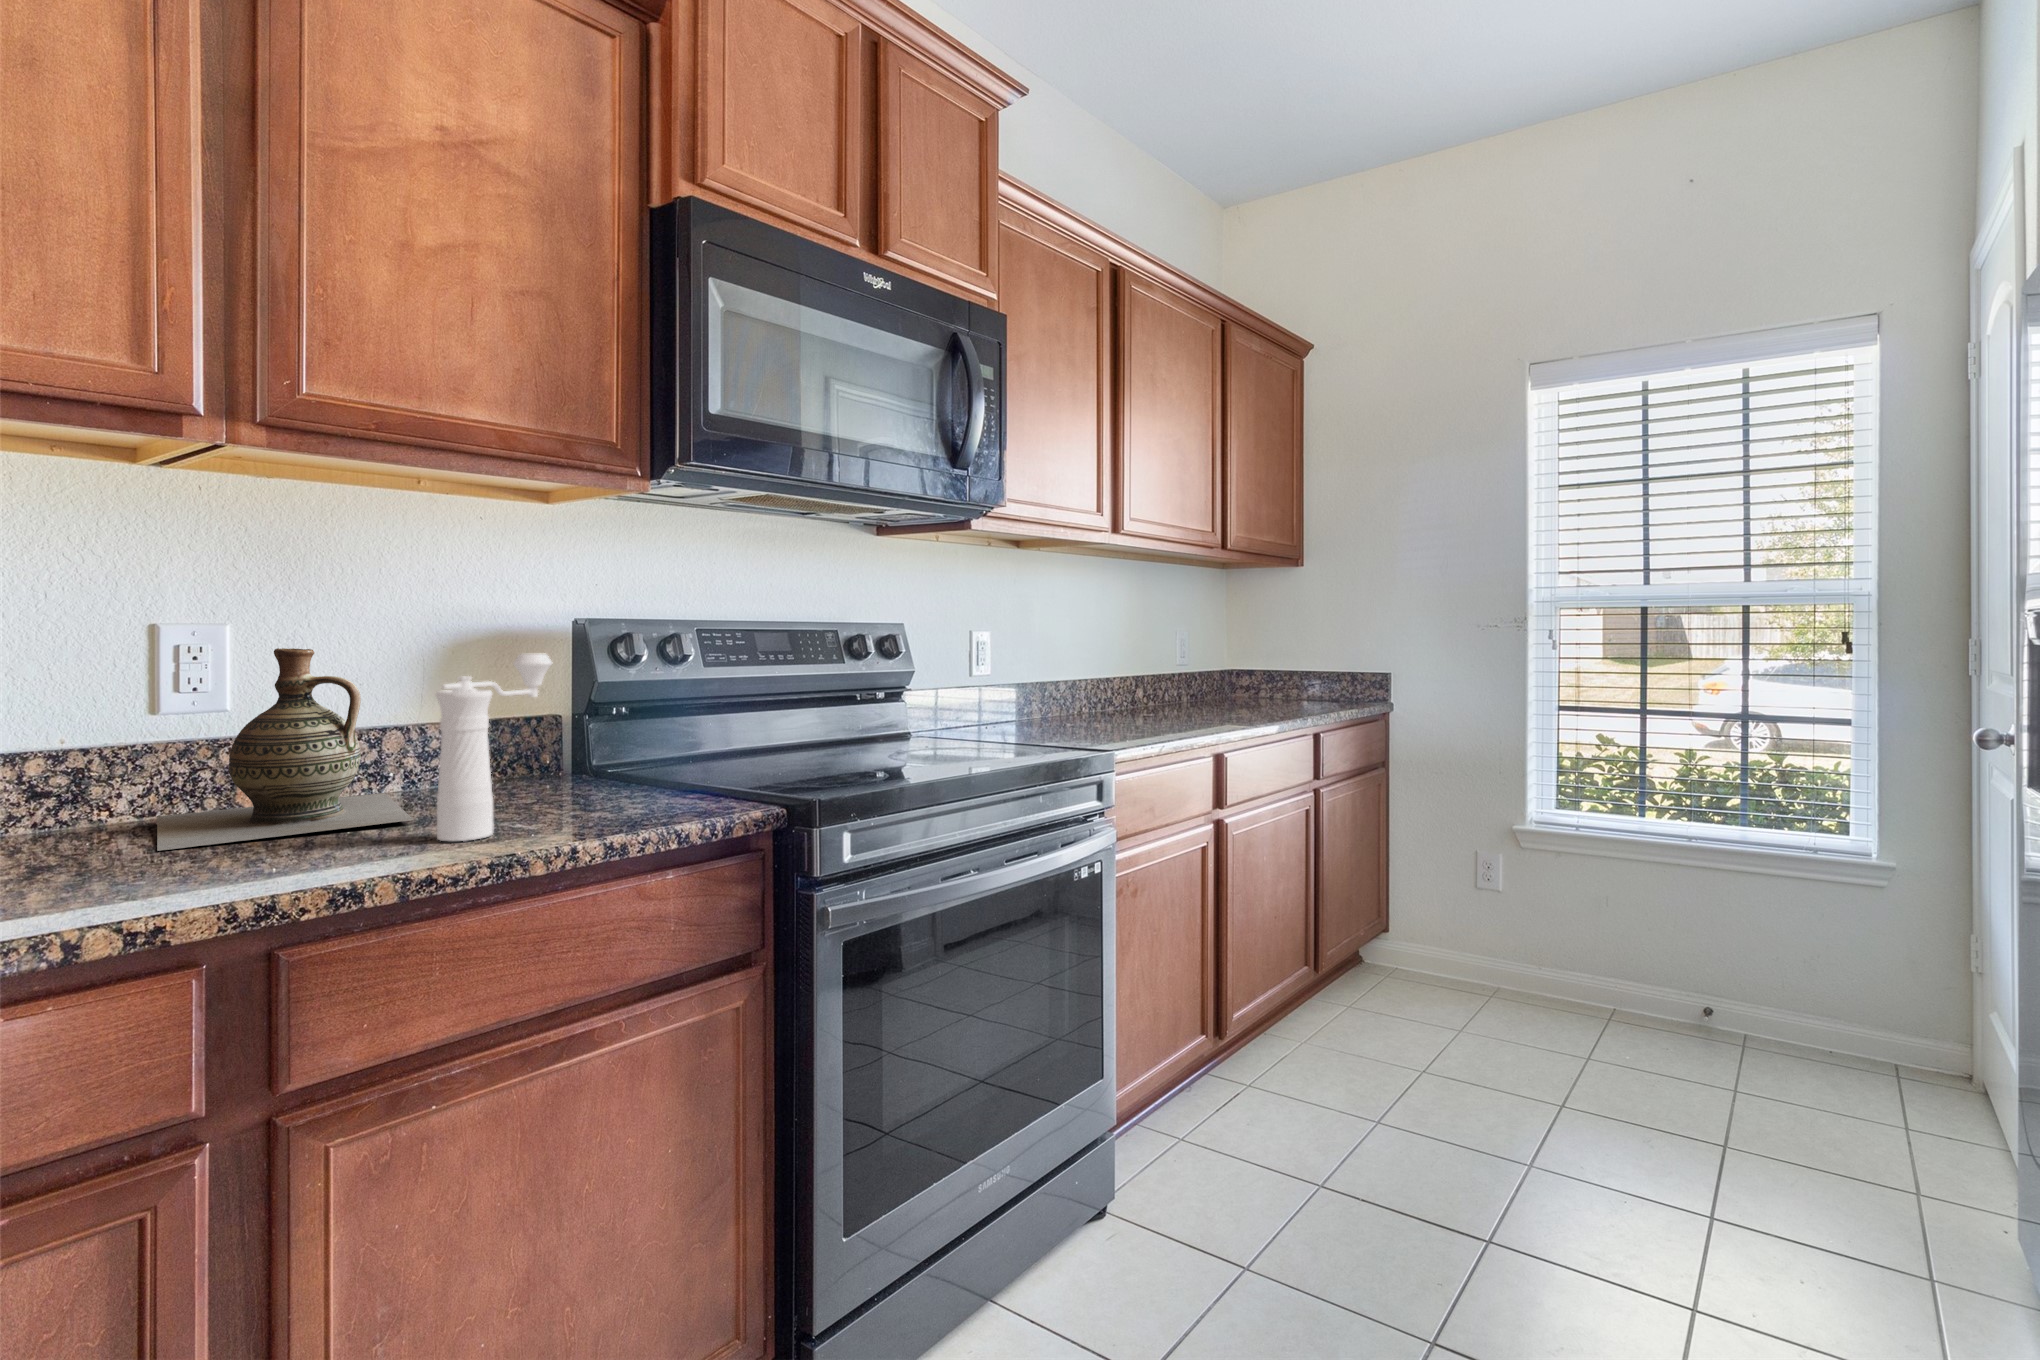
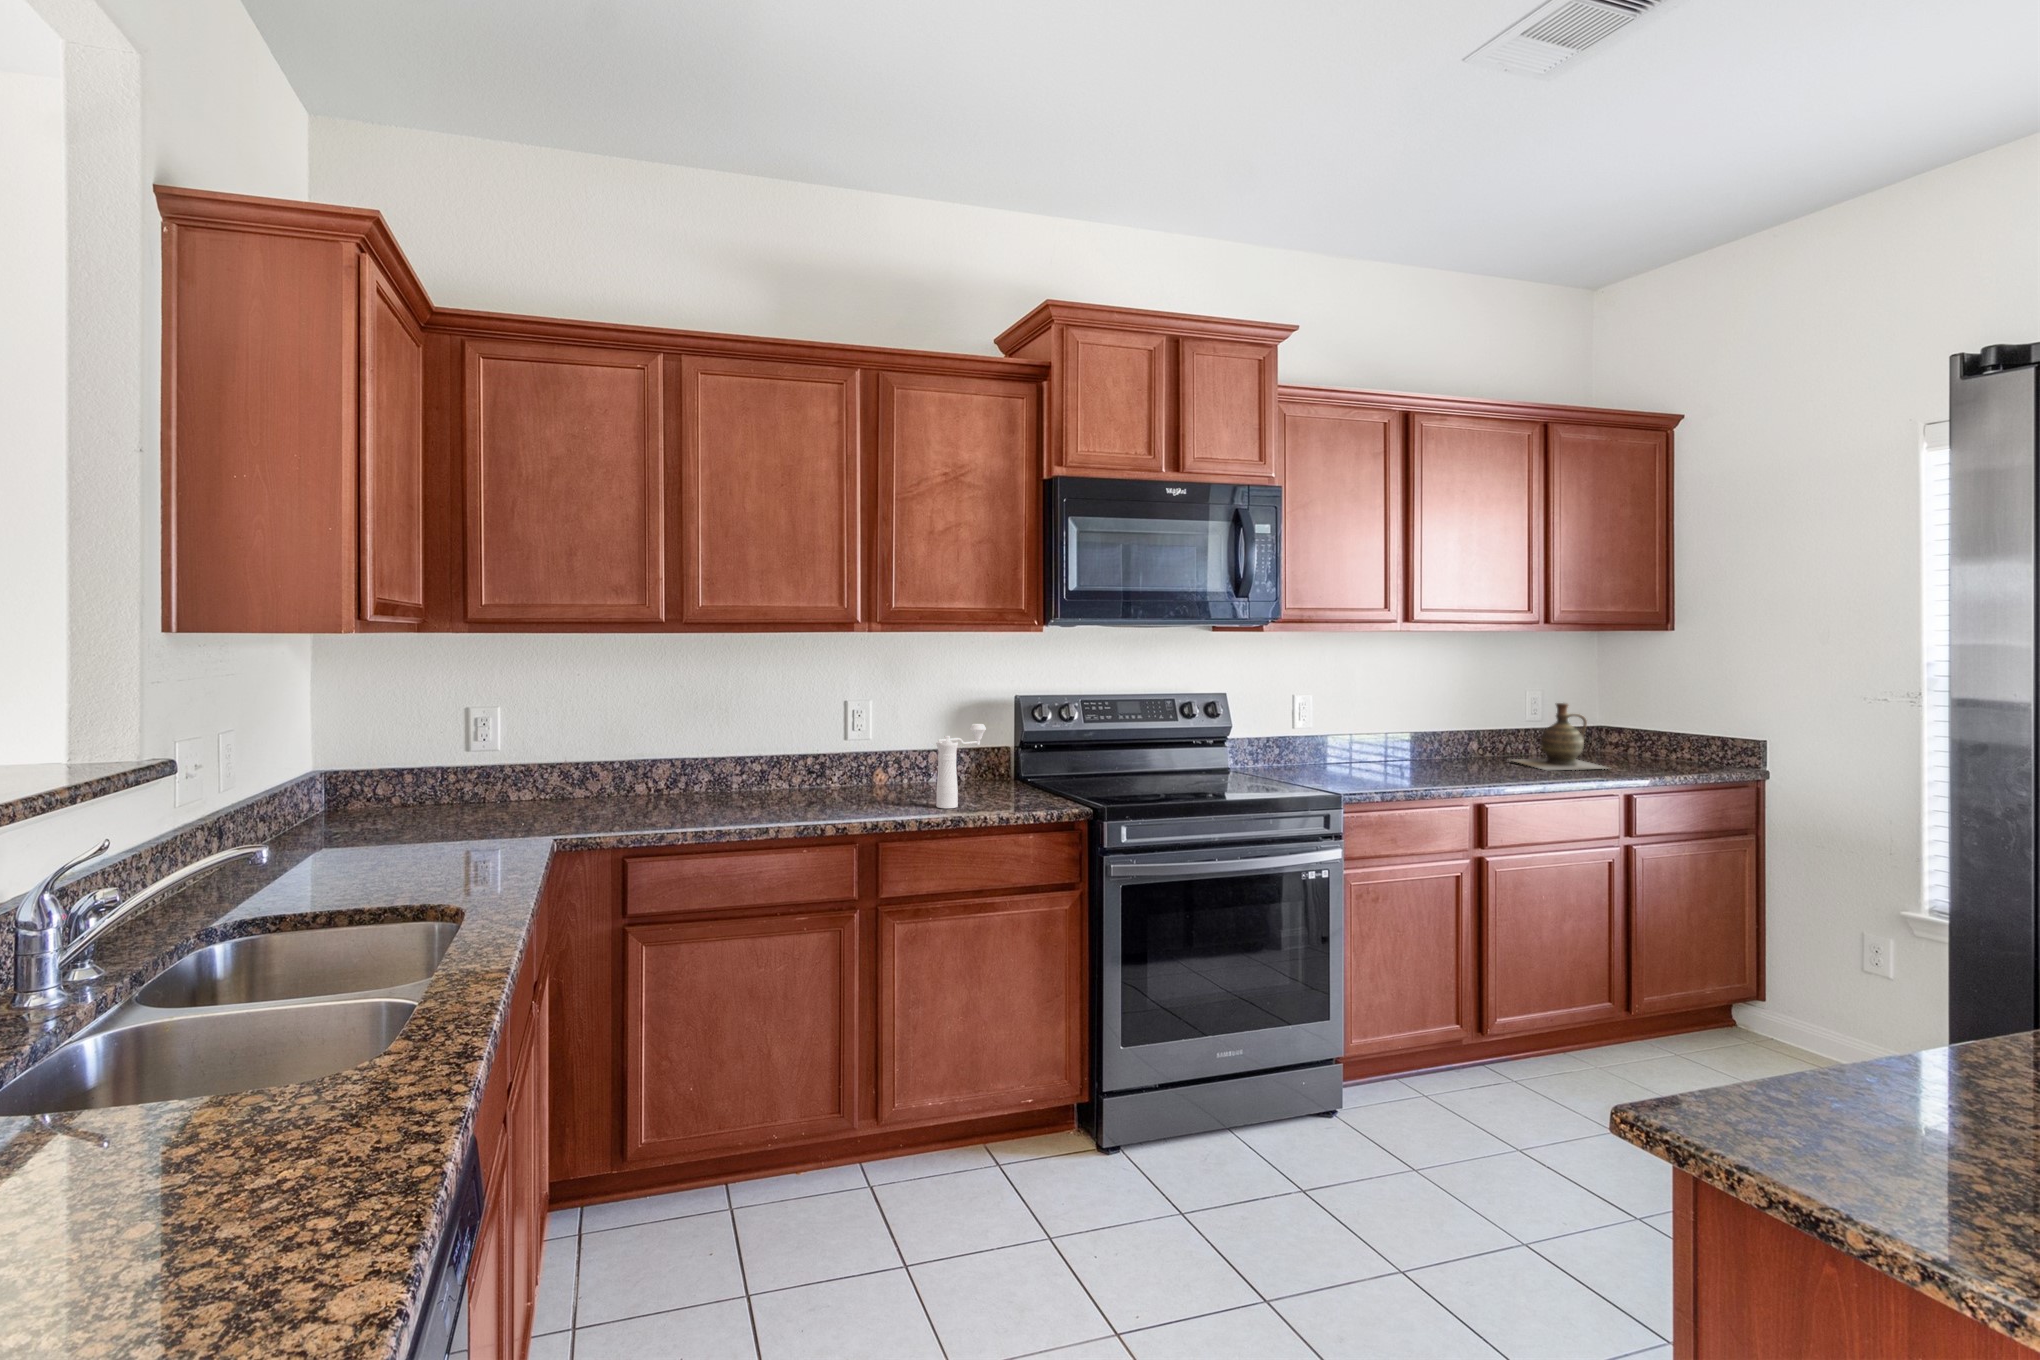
ceramic jug: present [157,648,413,851] -> present [1513,703,1607,770]

